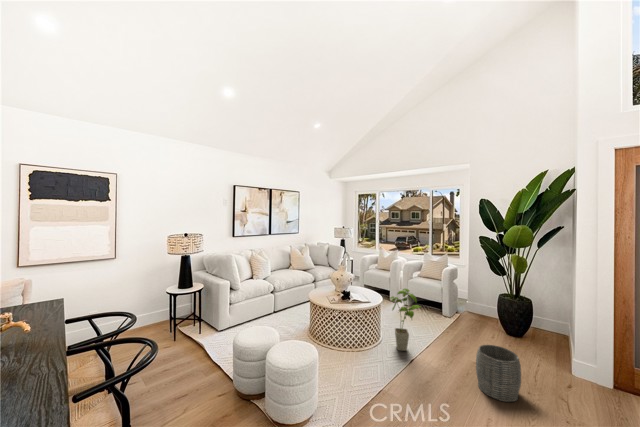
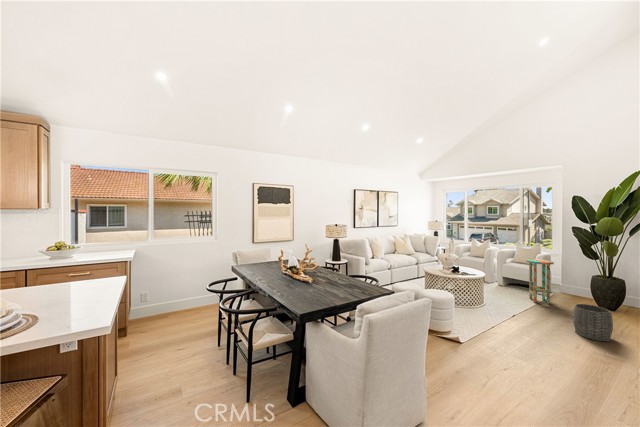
side table: none [431,275,460,334] -> present [526,259,554,304]
house plant: present [390,289,420,351] -> none [493,264,522,311]

